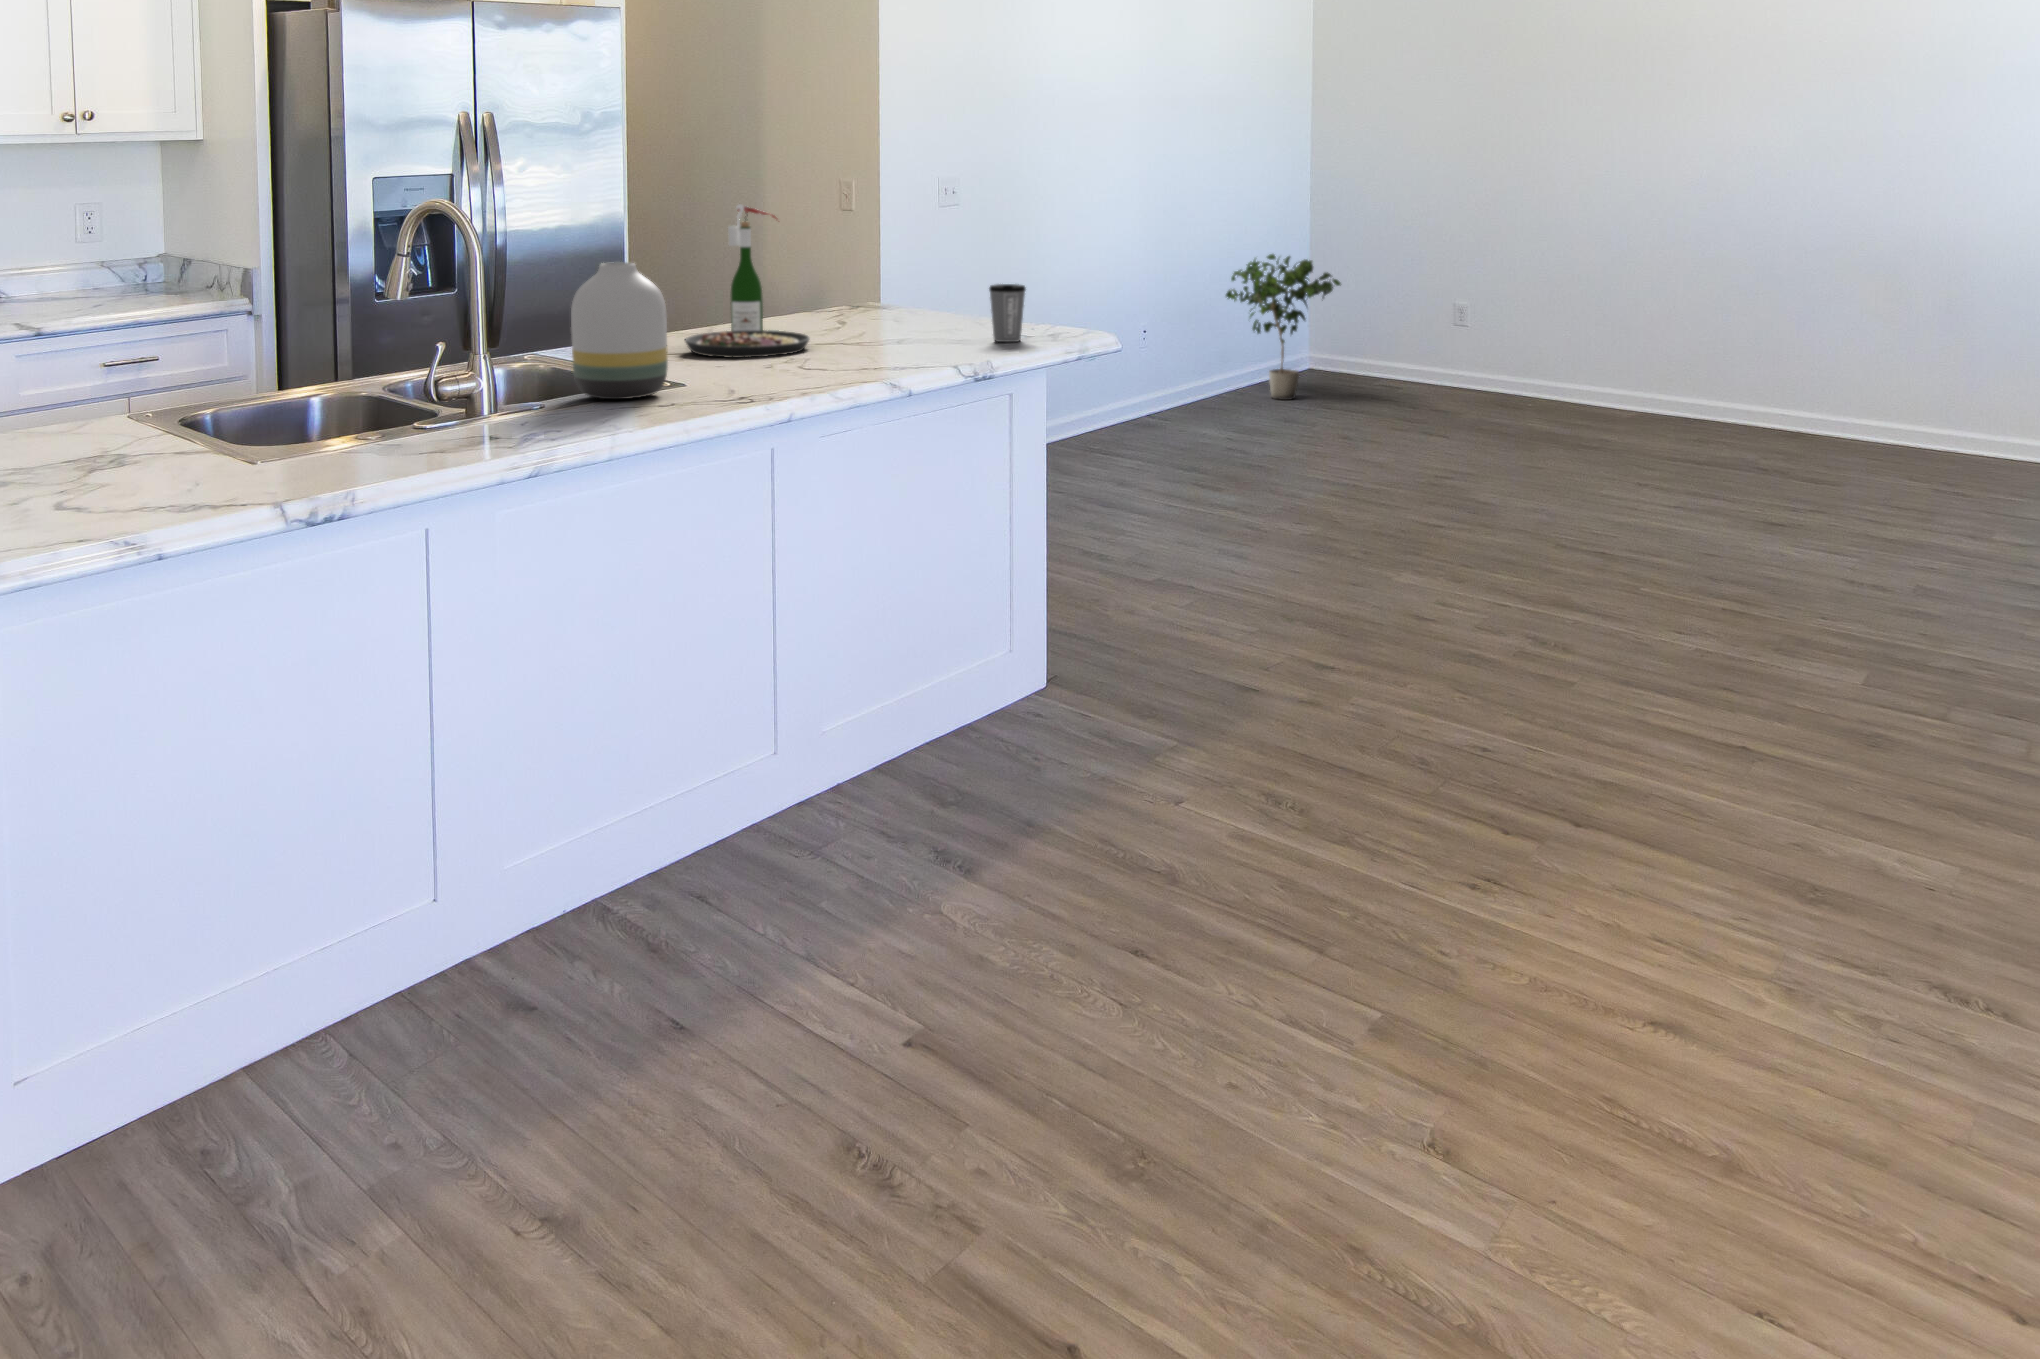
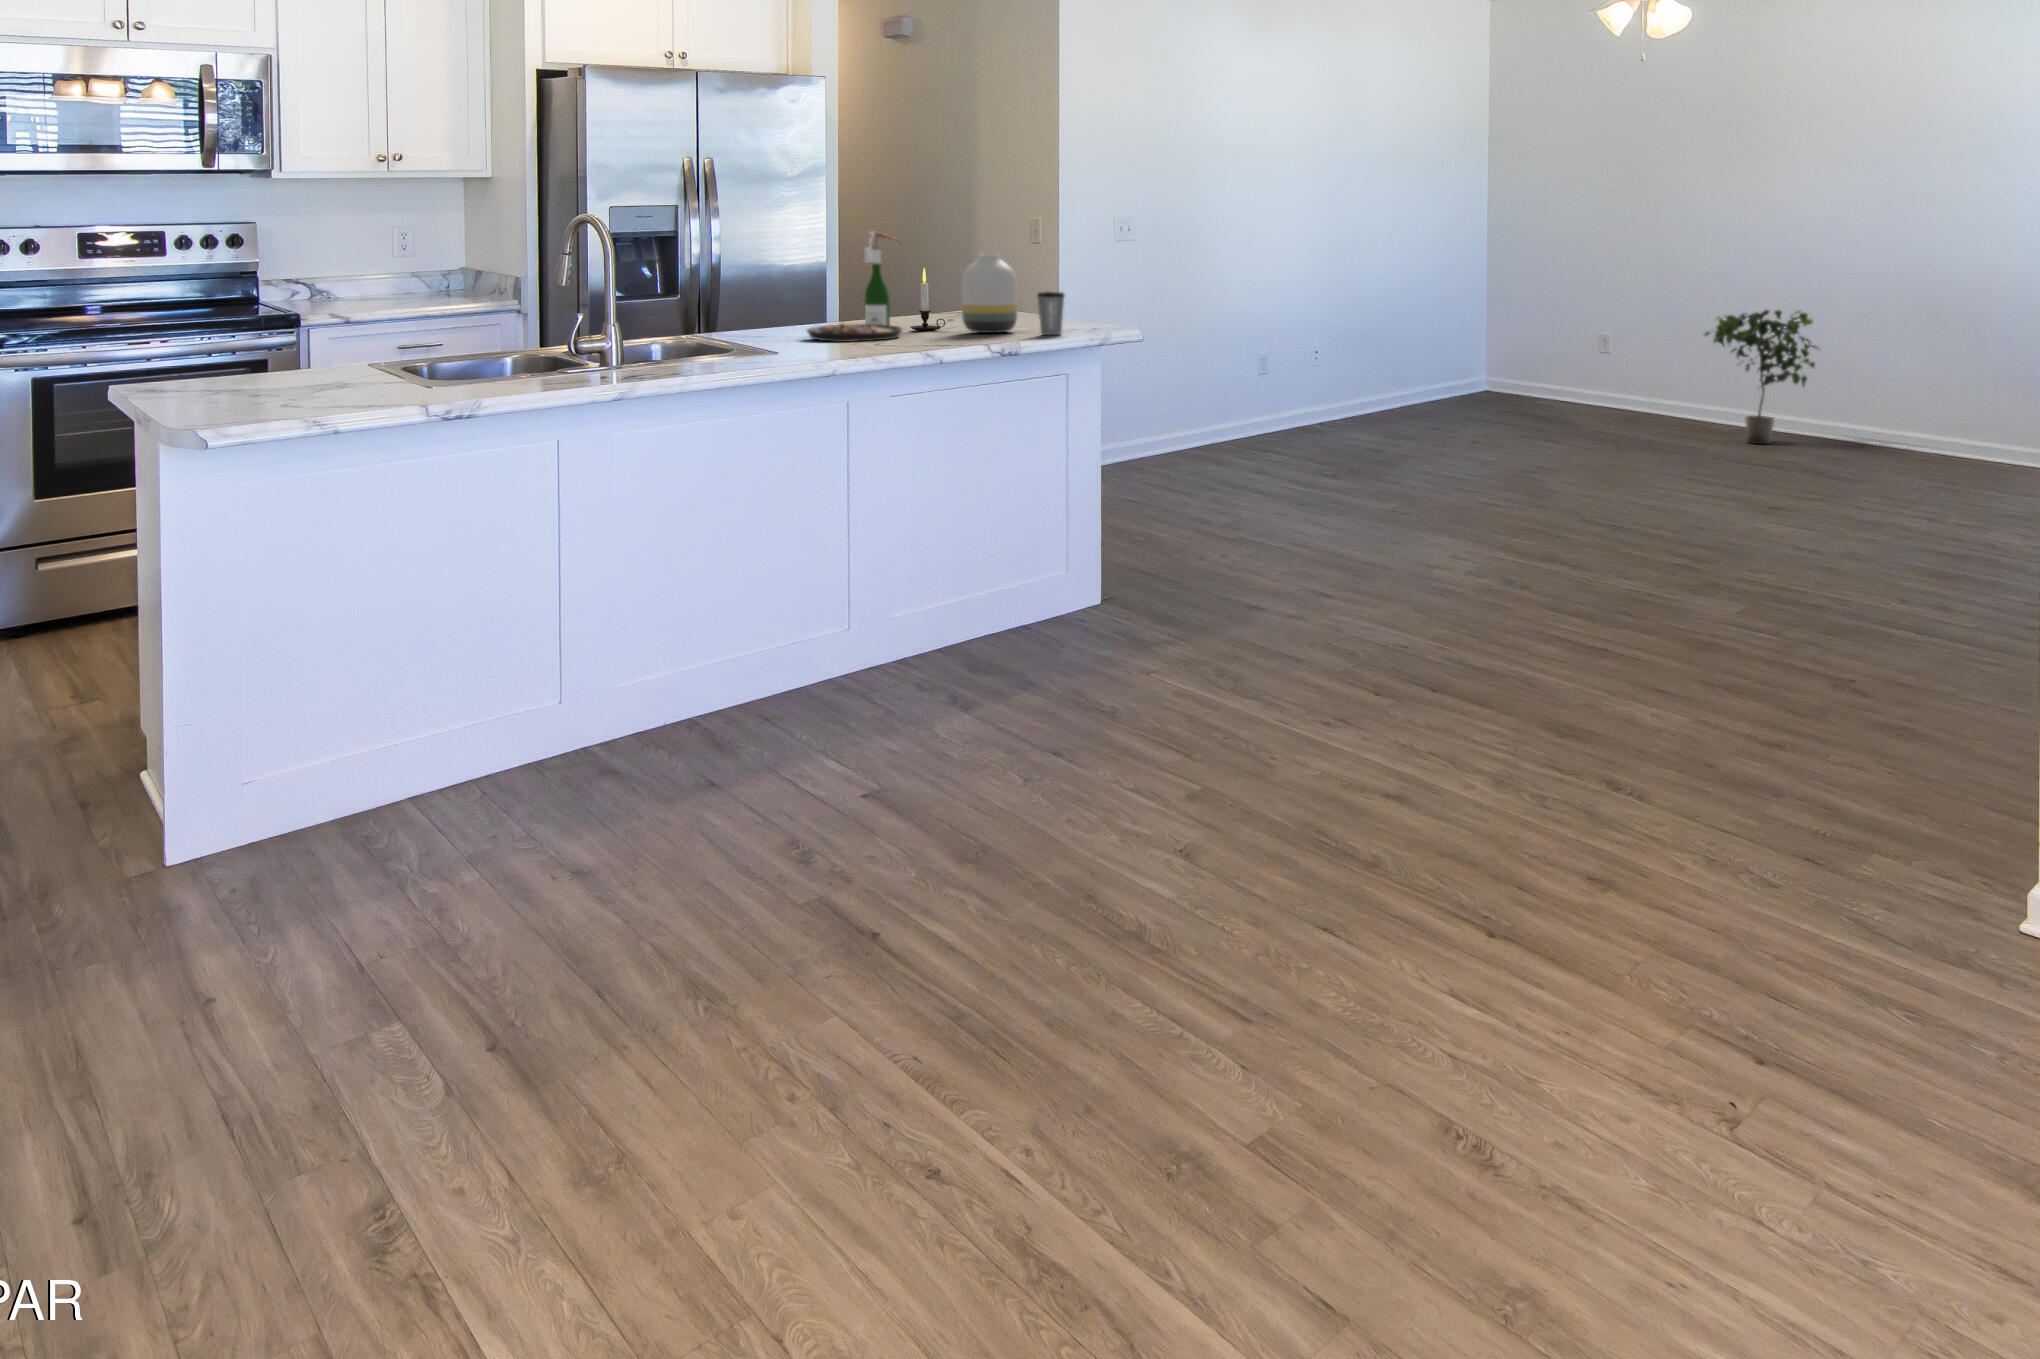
candle: none [796,252,843,335] -> present [911,268,945,331]
potted plant: present [1226,254,1341,400] -> present [1705,310,1817,444]
vase: present [571,262,668,399] -> present [962,254,1017,333]

